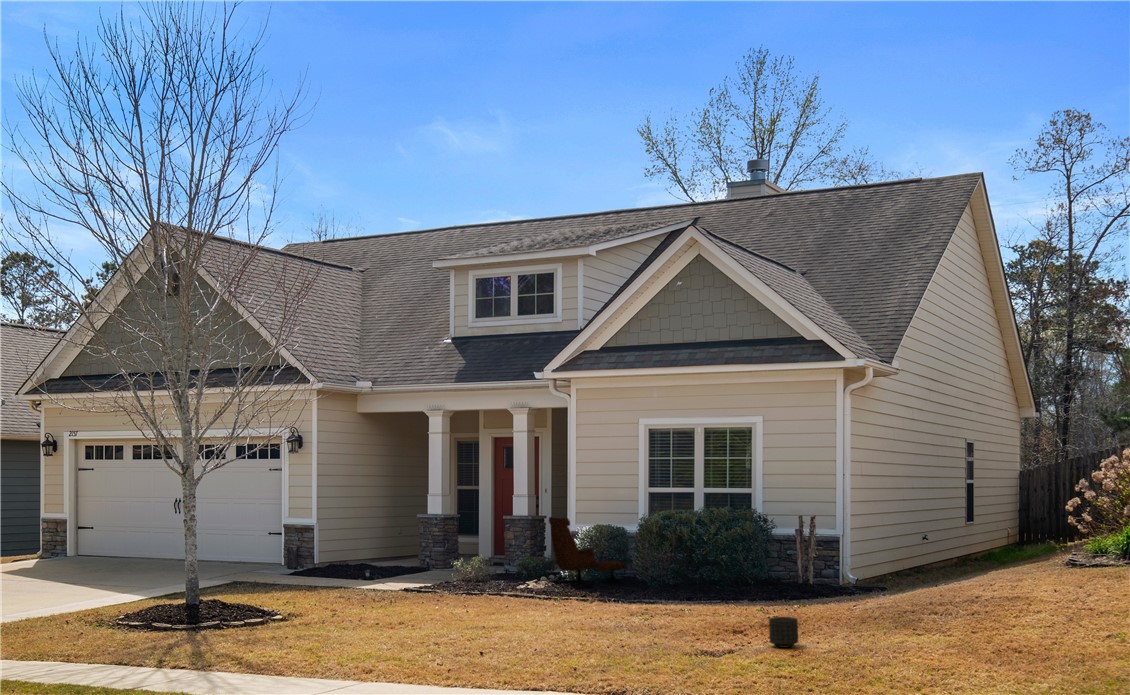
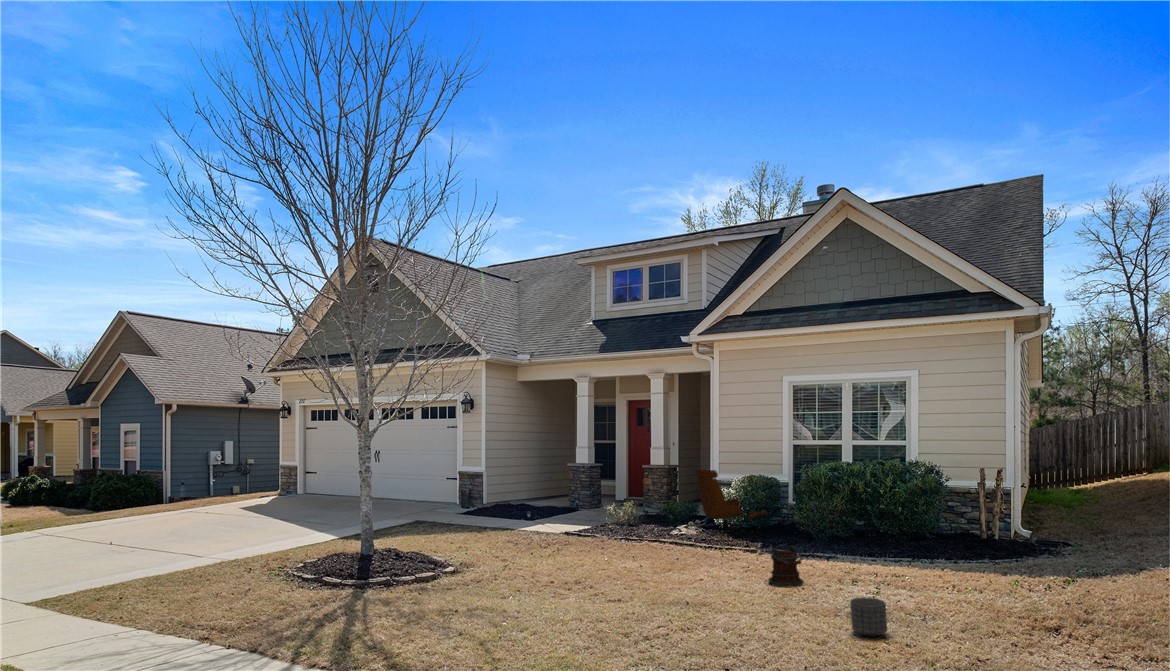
bucket: none [592,586,625,624] -> present [769,546,804,587]
planter: present [769,617,798,648] -> present [850,598,887,637]

